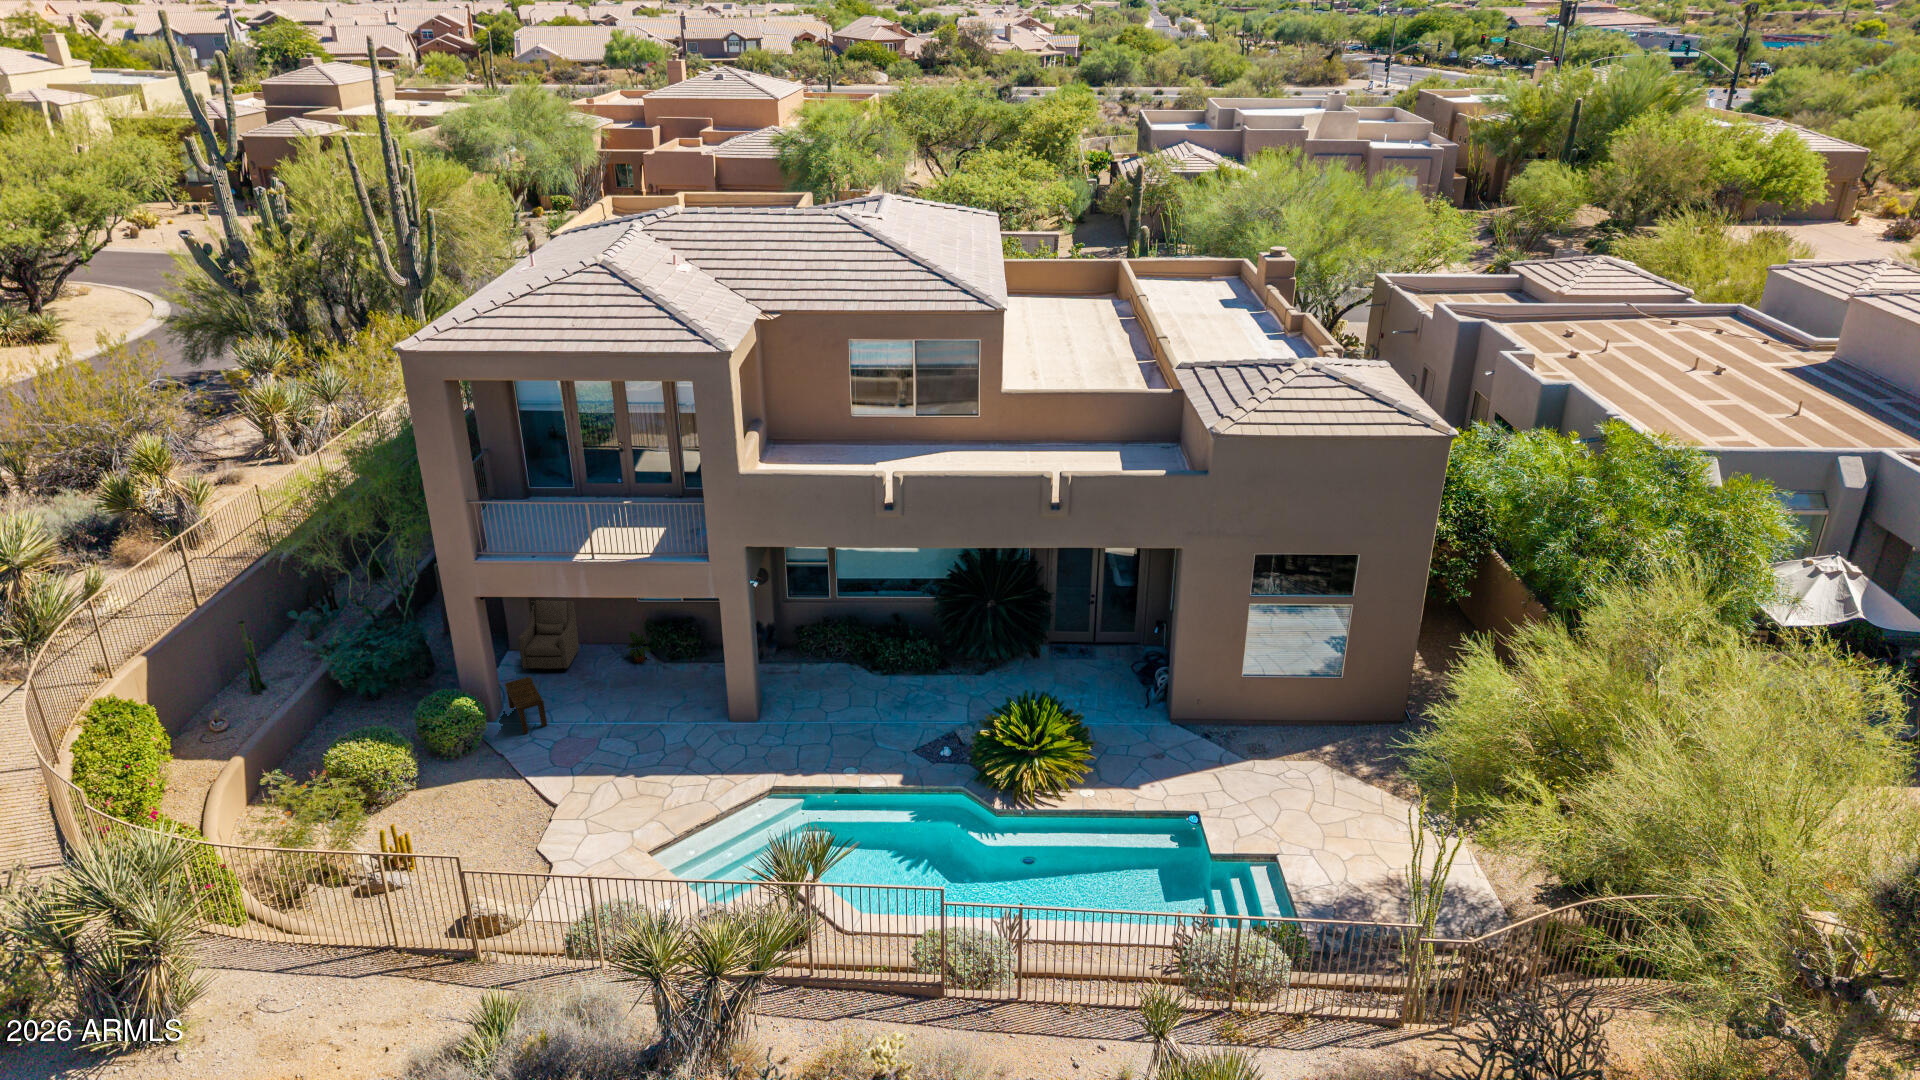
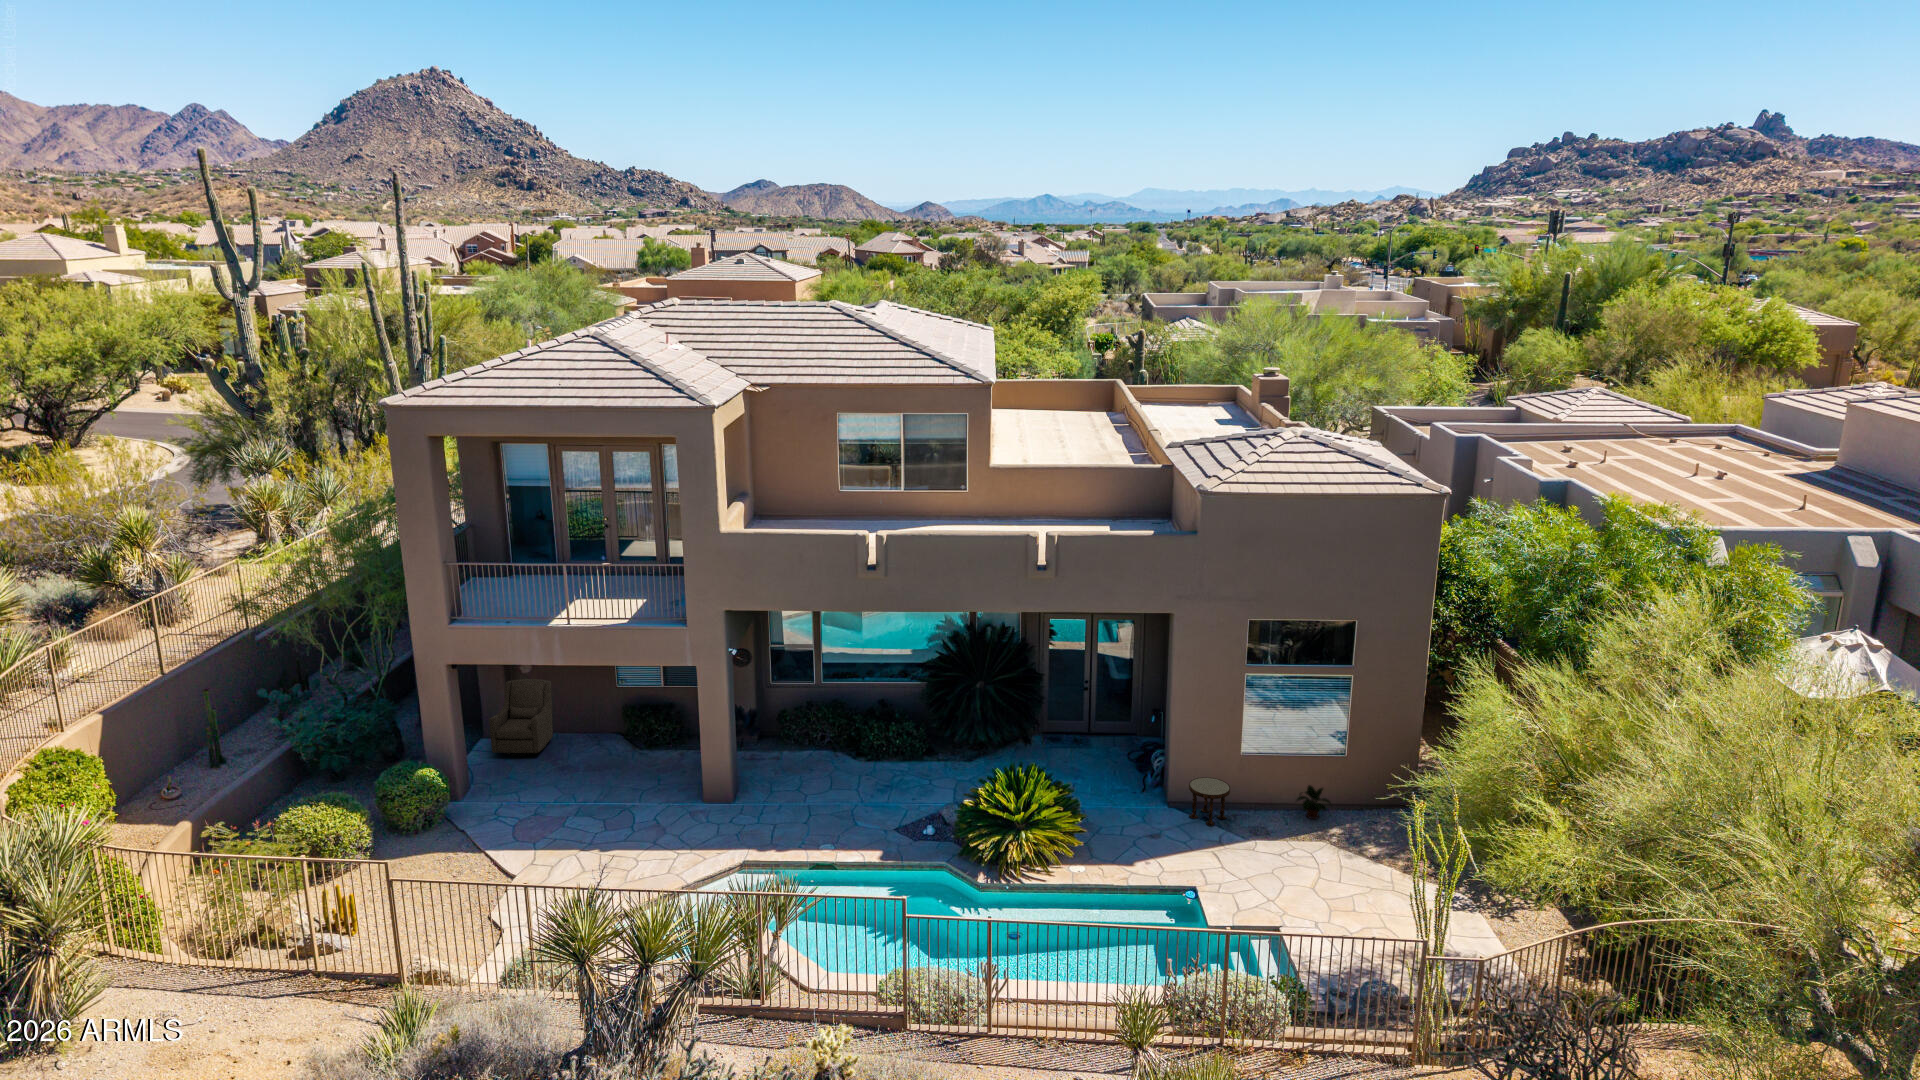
potted plant: present [625,631,651,663] -> present [1297,785,1331,819]
bench: present [505,677,547,734] -> none [470,755,511,812]
side table: none [1190,697,1230,744] -> present [1189,777,1230,826]

